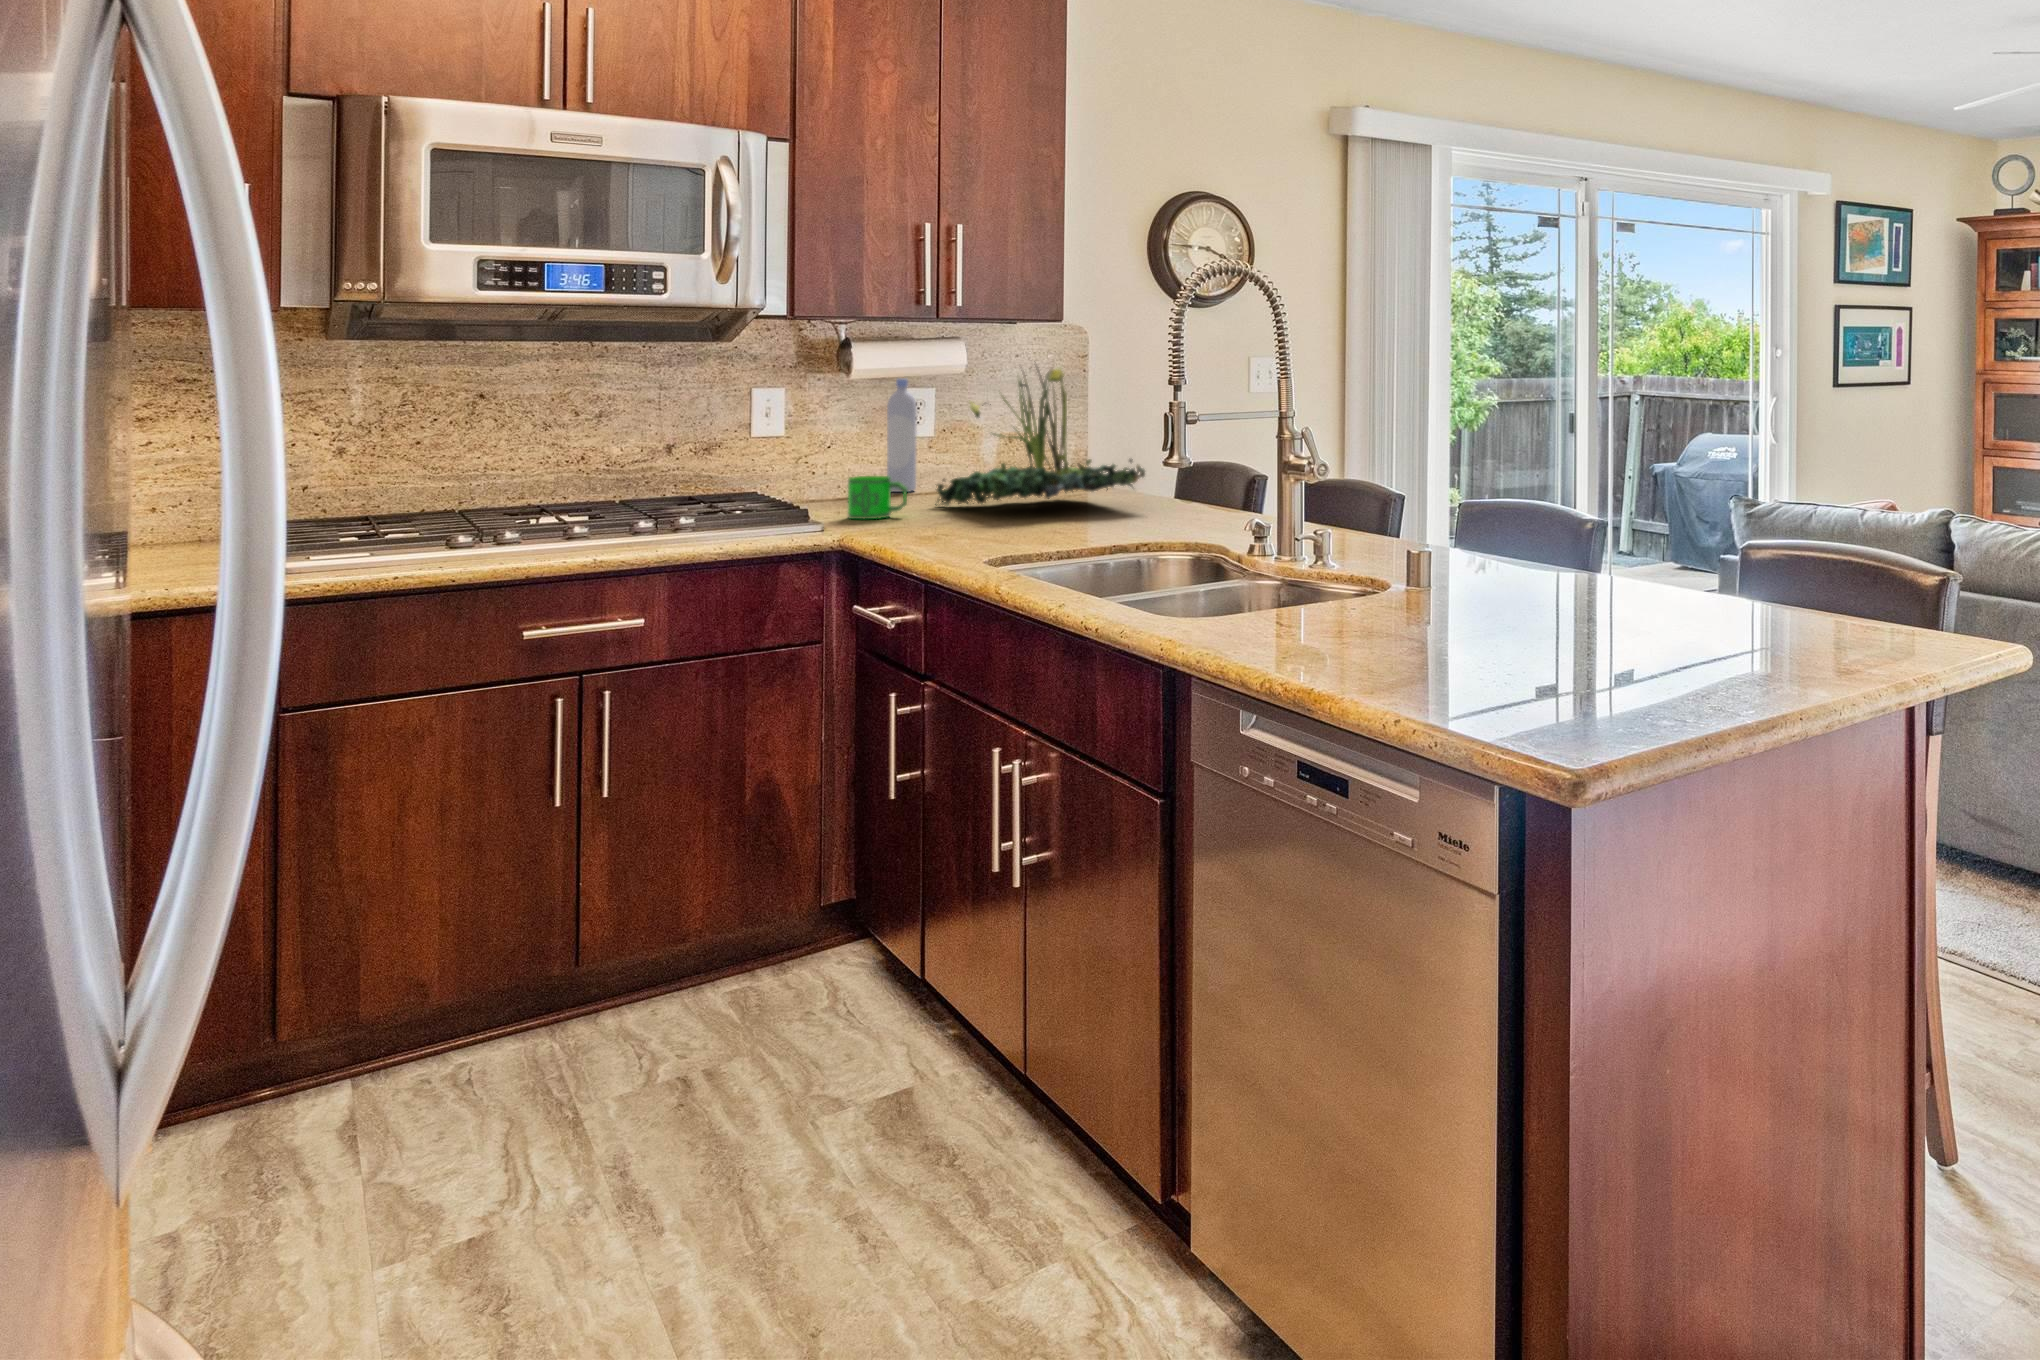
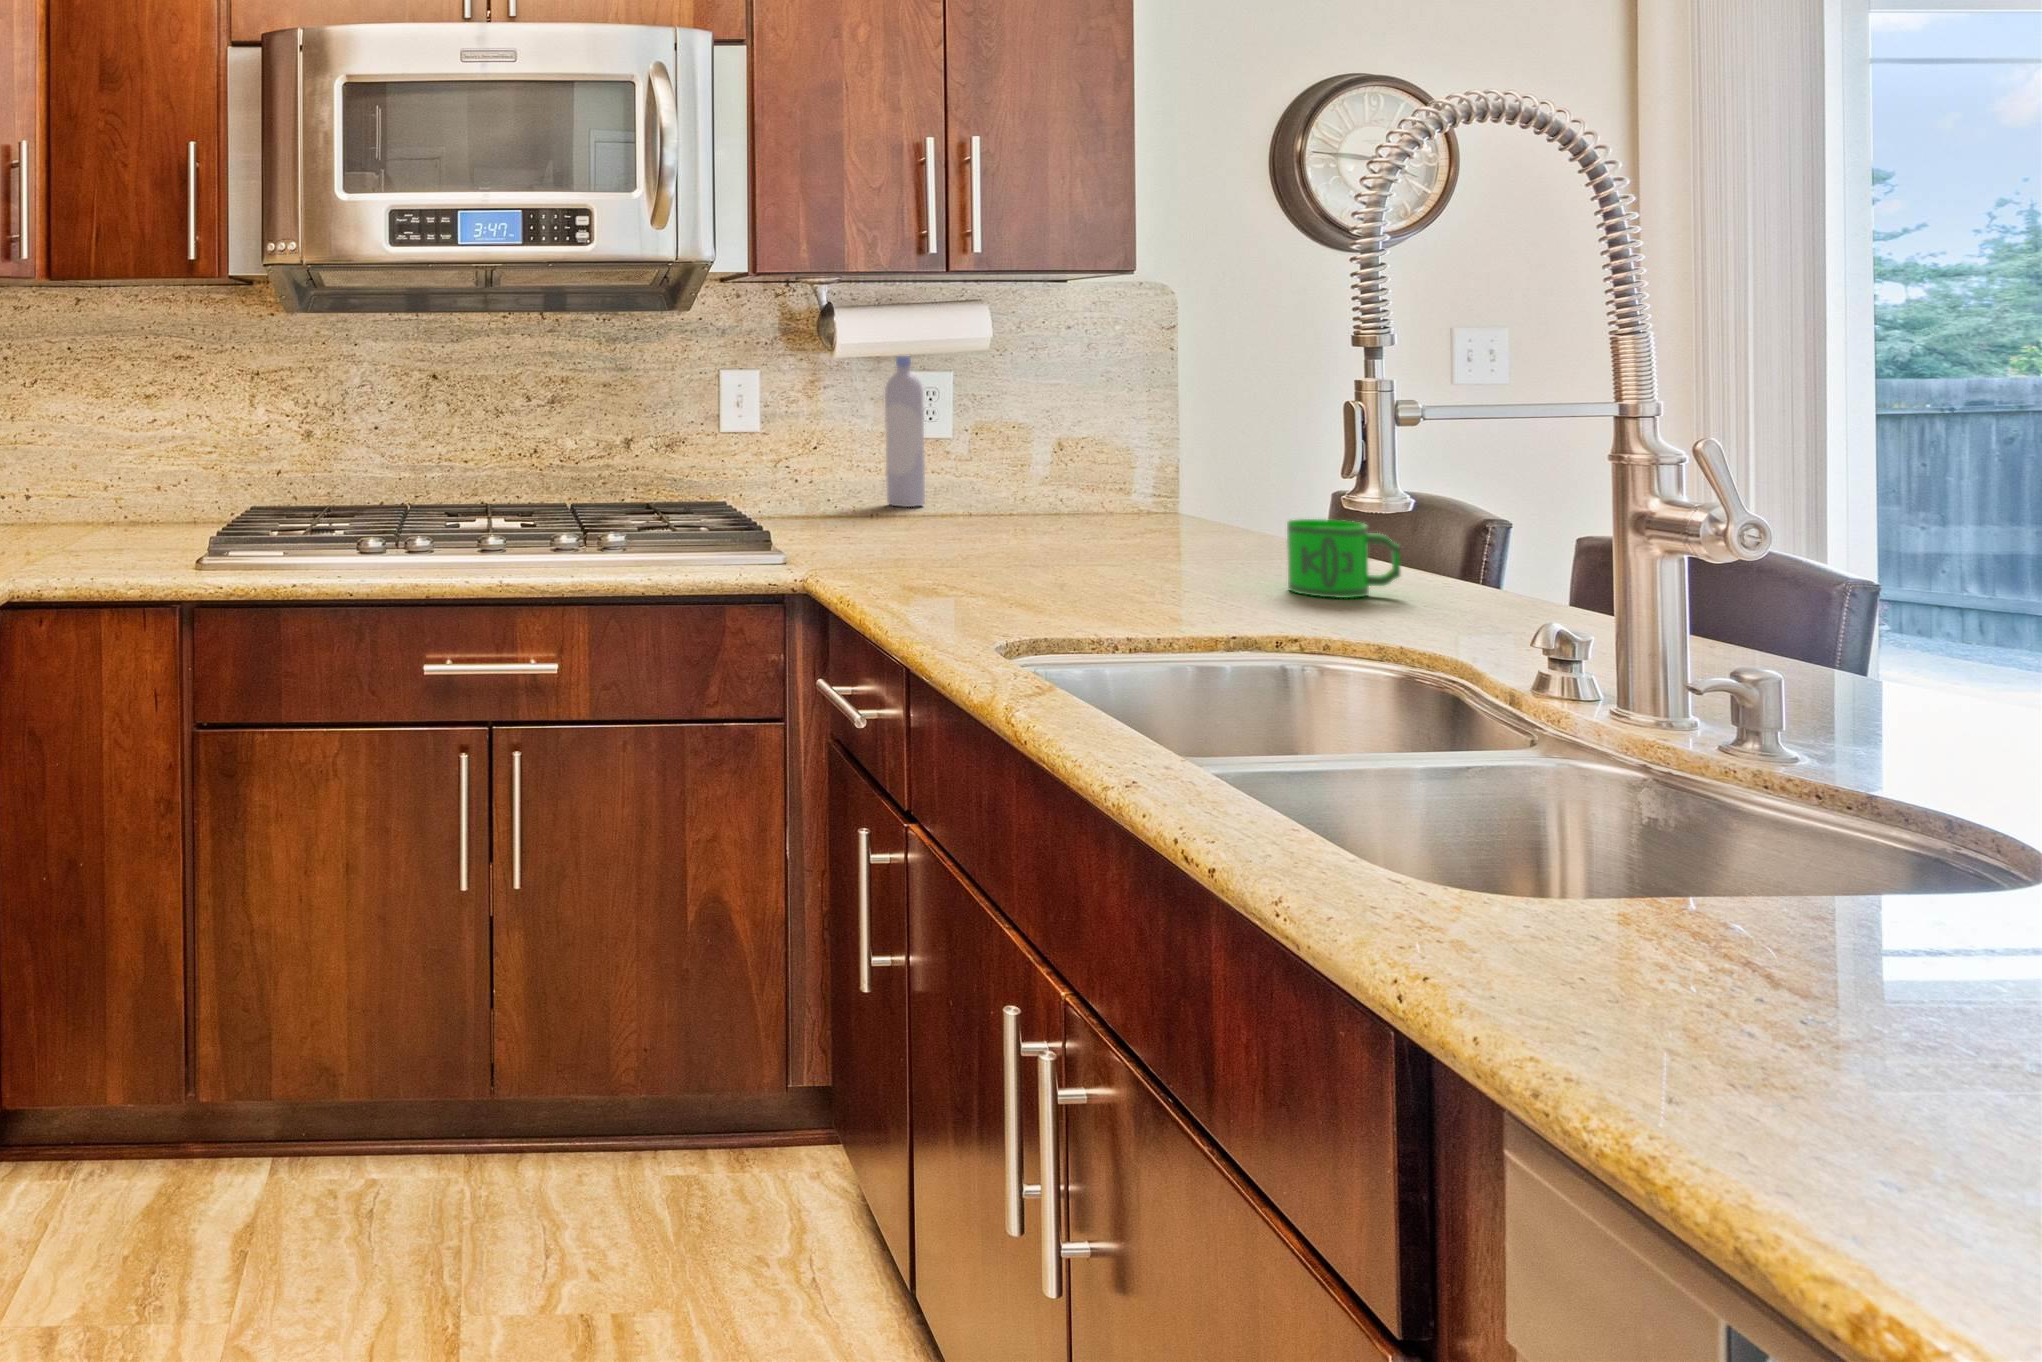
plant: present [936,367,1145,506] -> none [942,326,1275,534]
mug: present [848,476,907,519] -> present [1287,519,1400,598]

